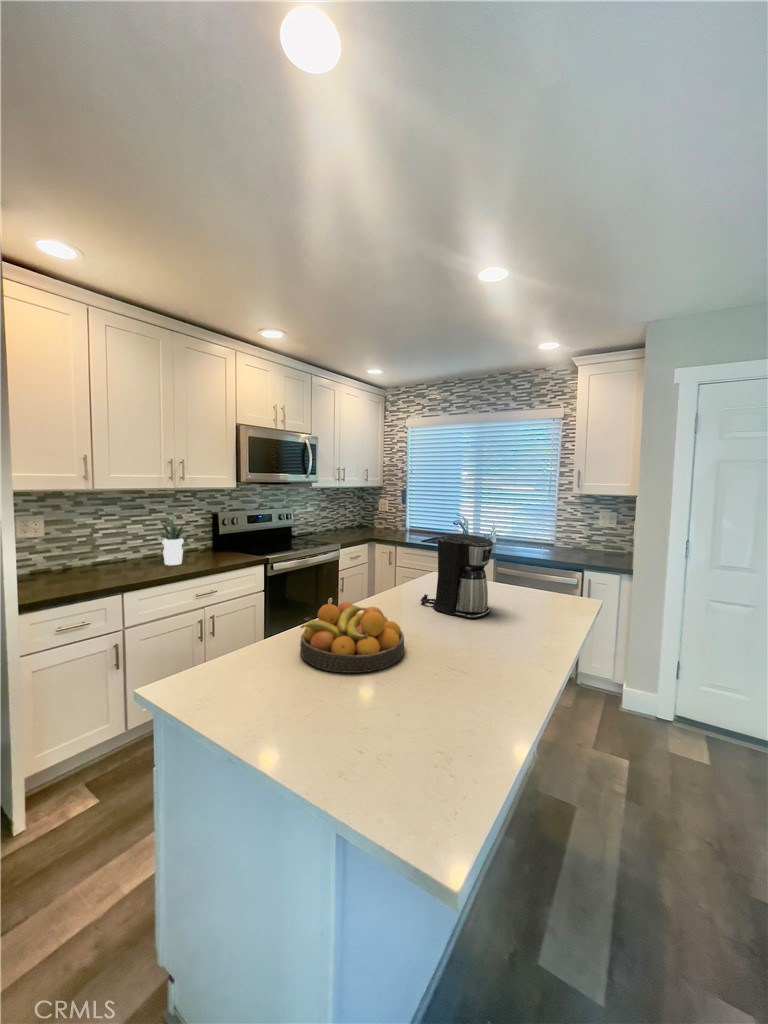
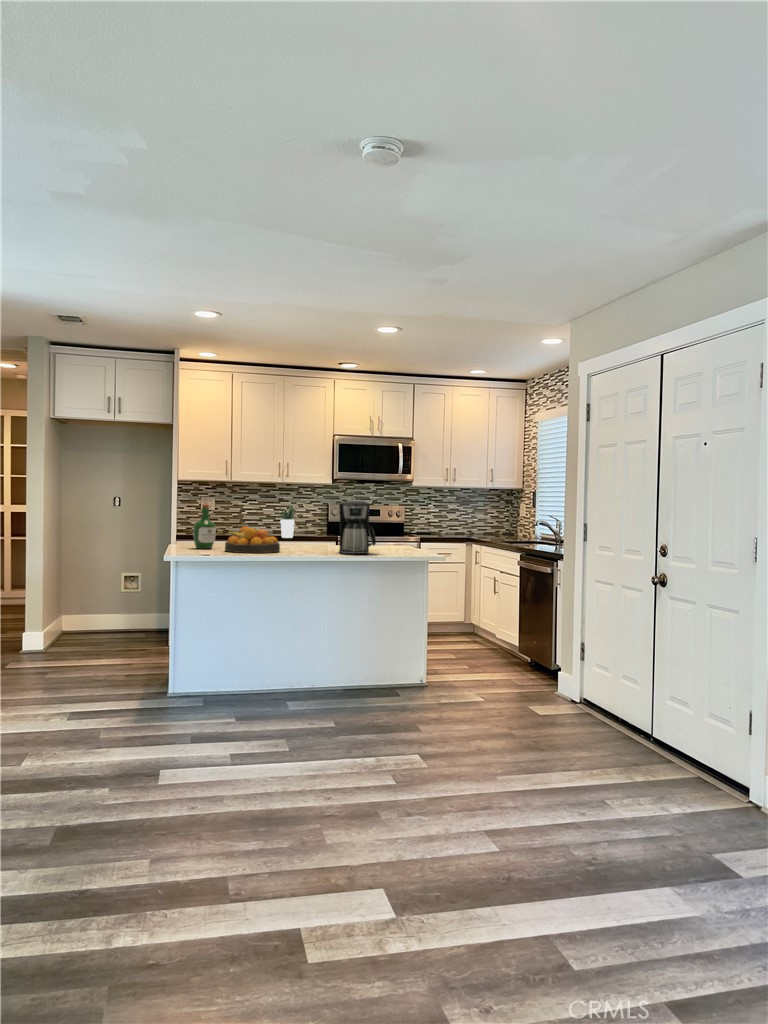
wine bottle: none [206,569,257,670] -> present [193,504,216,549]

